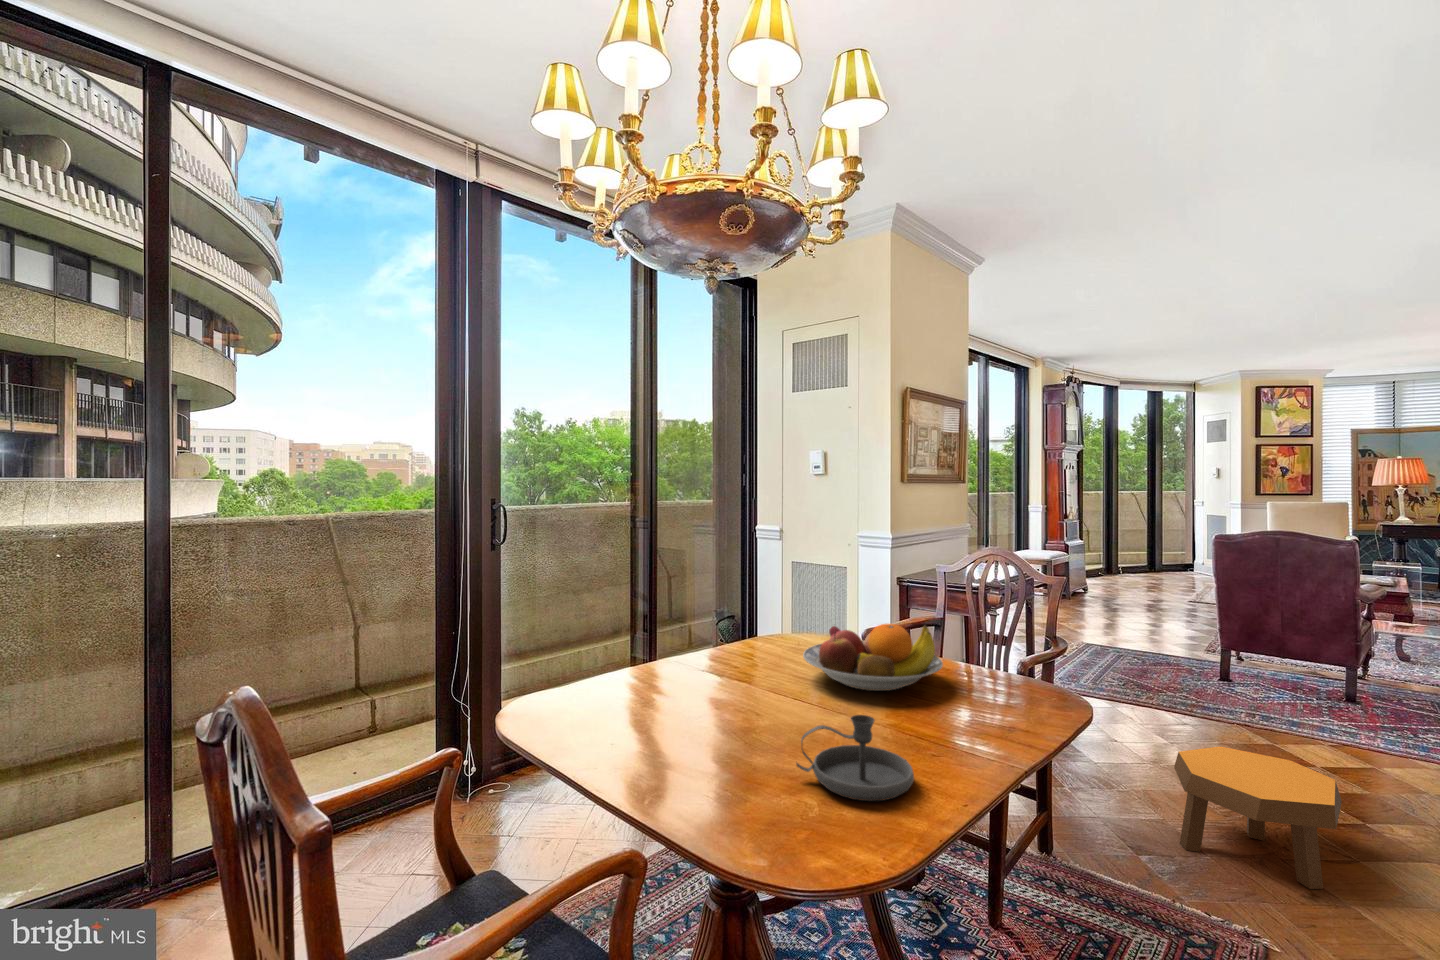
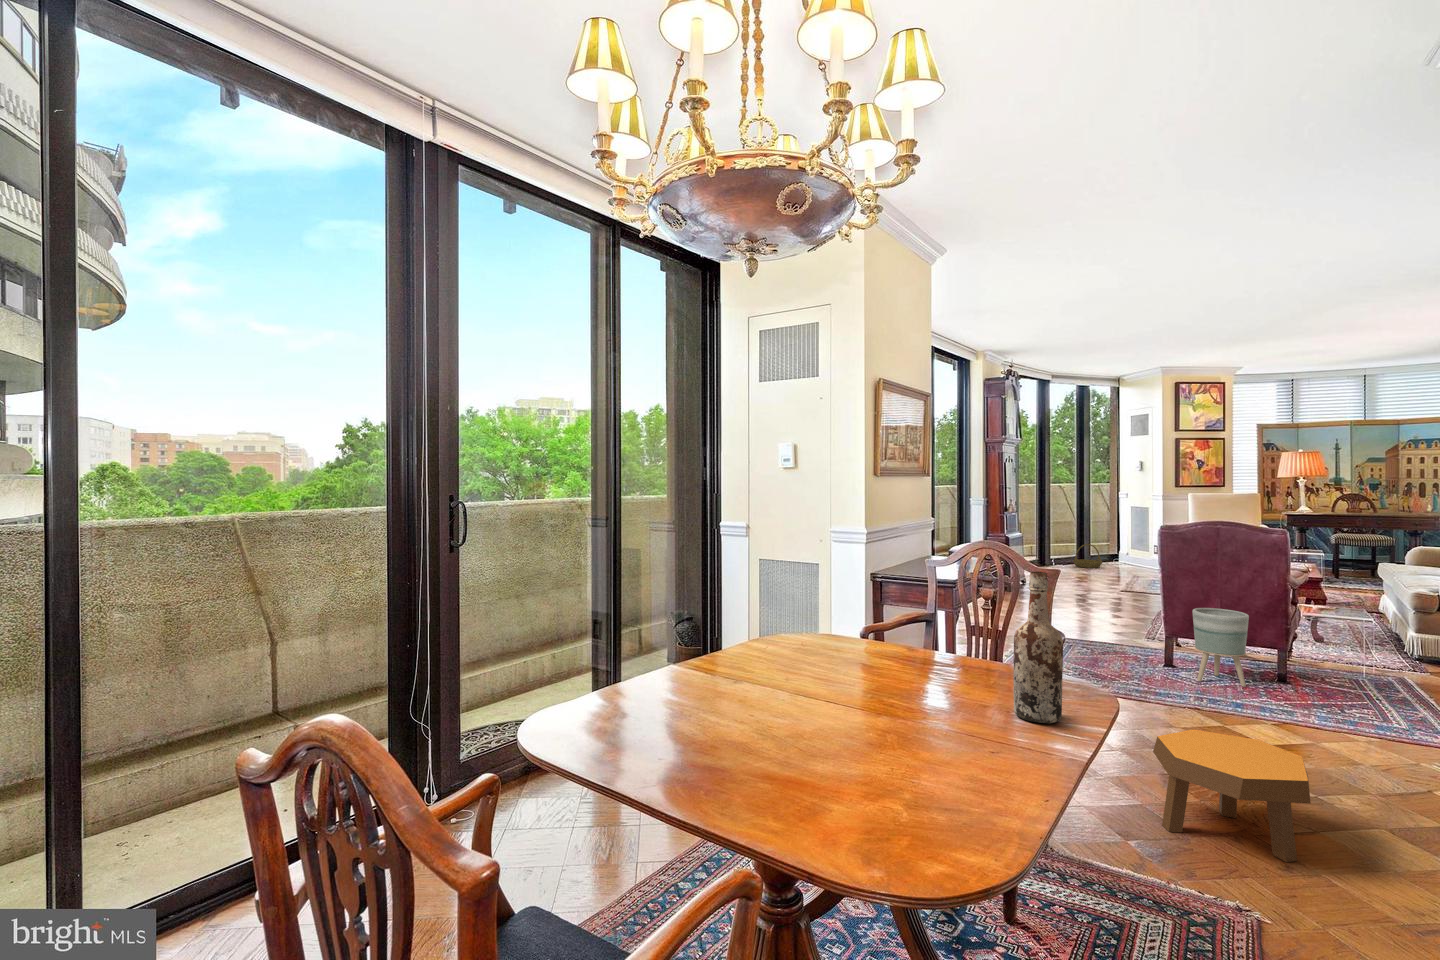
basket: none [1142,553,1175,578] -> present [1073,544,1102,568]
wine bottle: none [976,579,1024,728] -> present [1014,572,1063,723]
planter: none [1249,622,1312,706] -> present [1192,608,1249,687]
fruit bowl: present [803,624,943,691] -> none [822,620,967,690]
candlestick: present [796,715,914,801] -> none [864,717,990,808]

